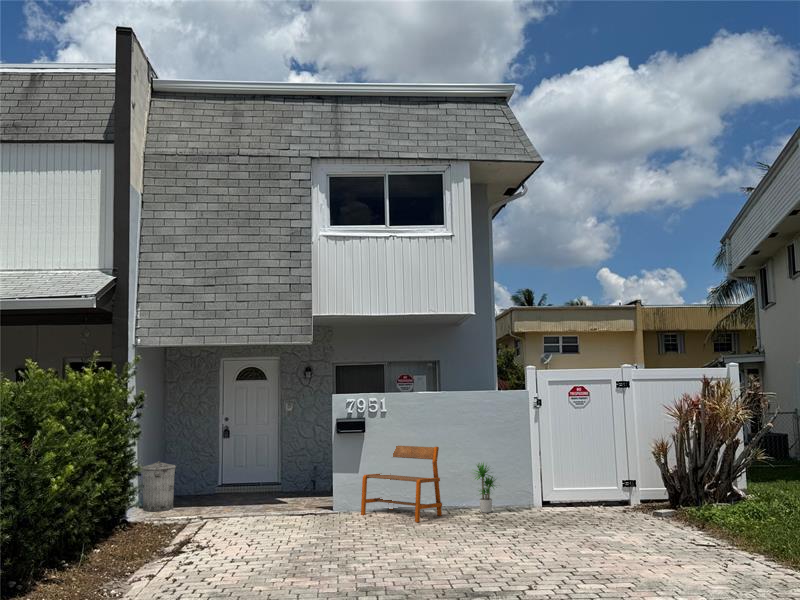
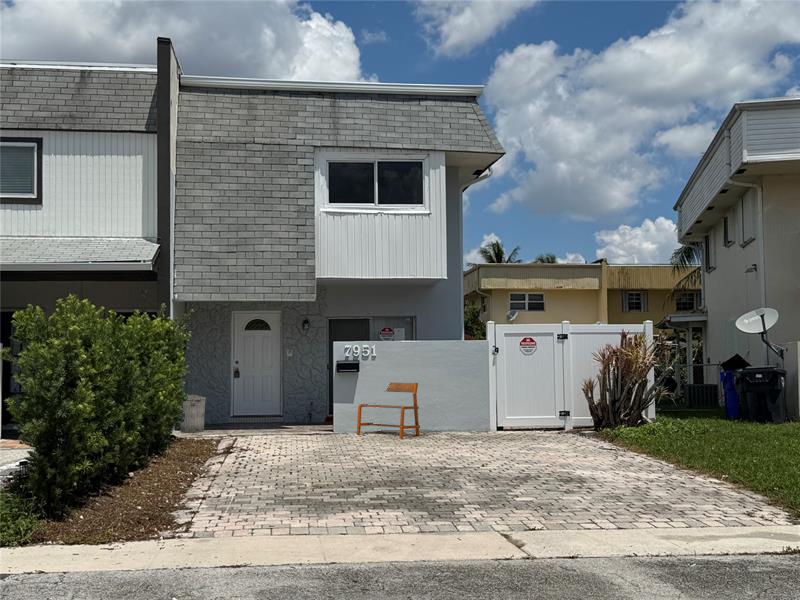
potted plant: present [474,463,496,513] -> none [440,394,466,434]

